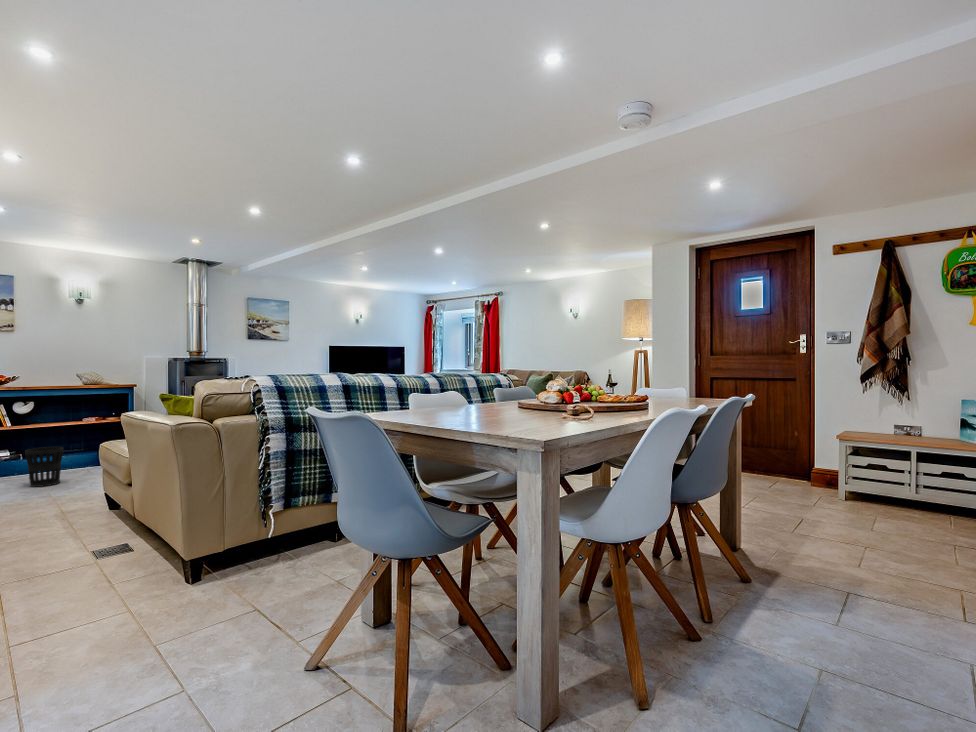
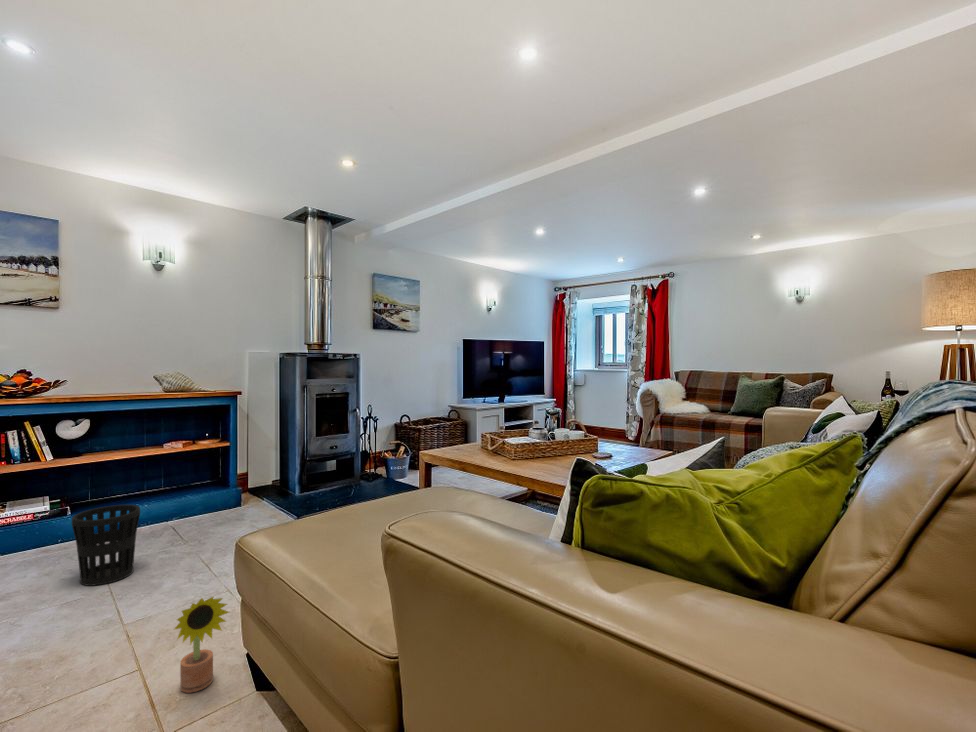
decorative plant: none [72,469,98,511] -> present [175,597,229,693]

